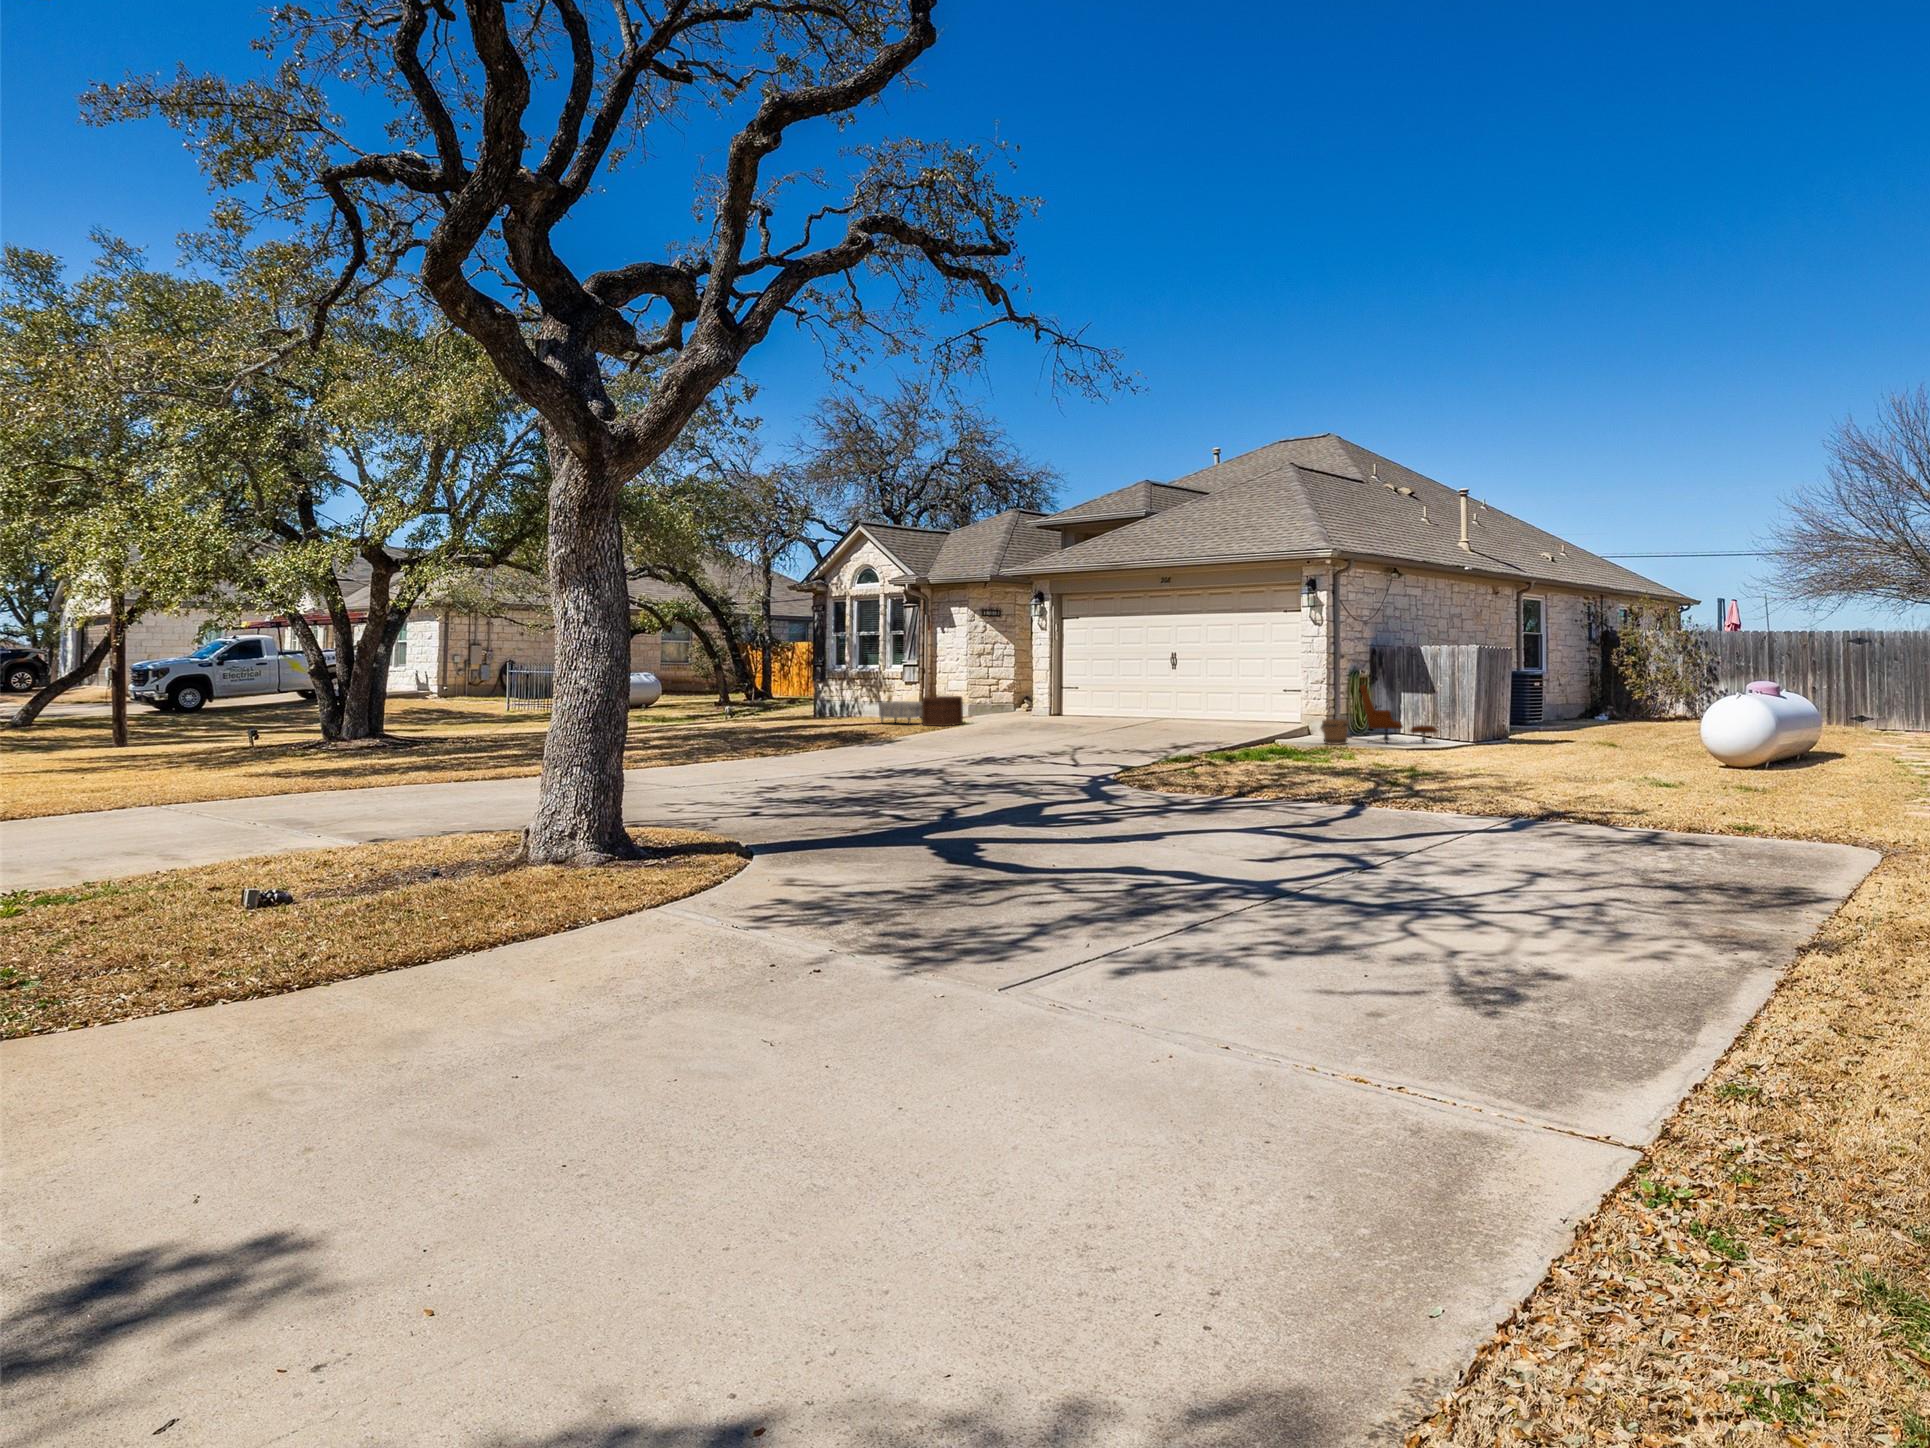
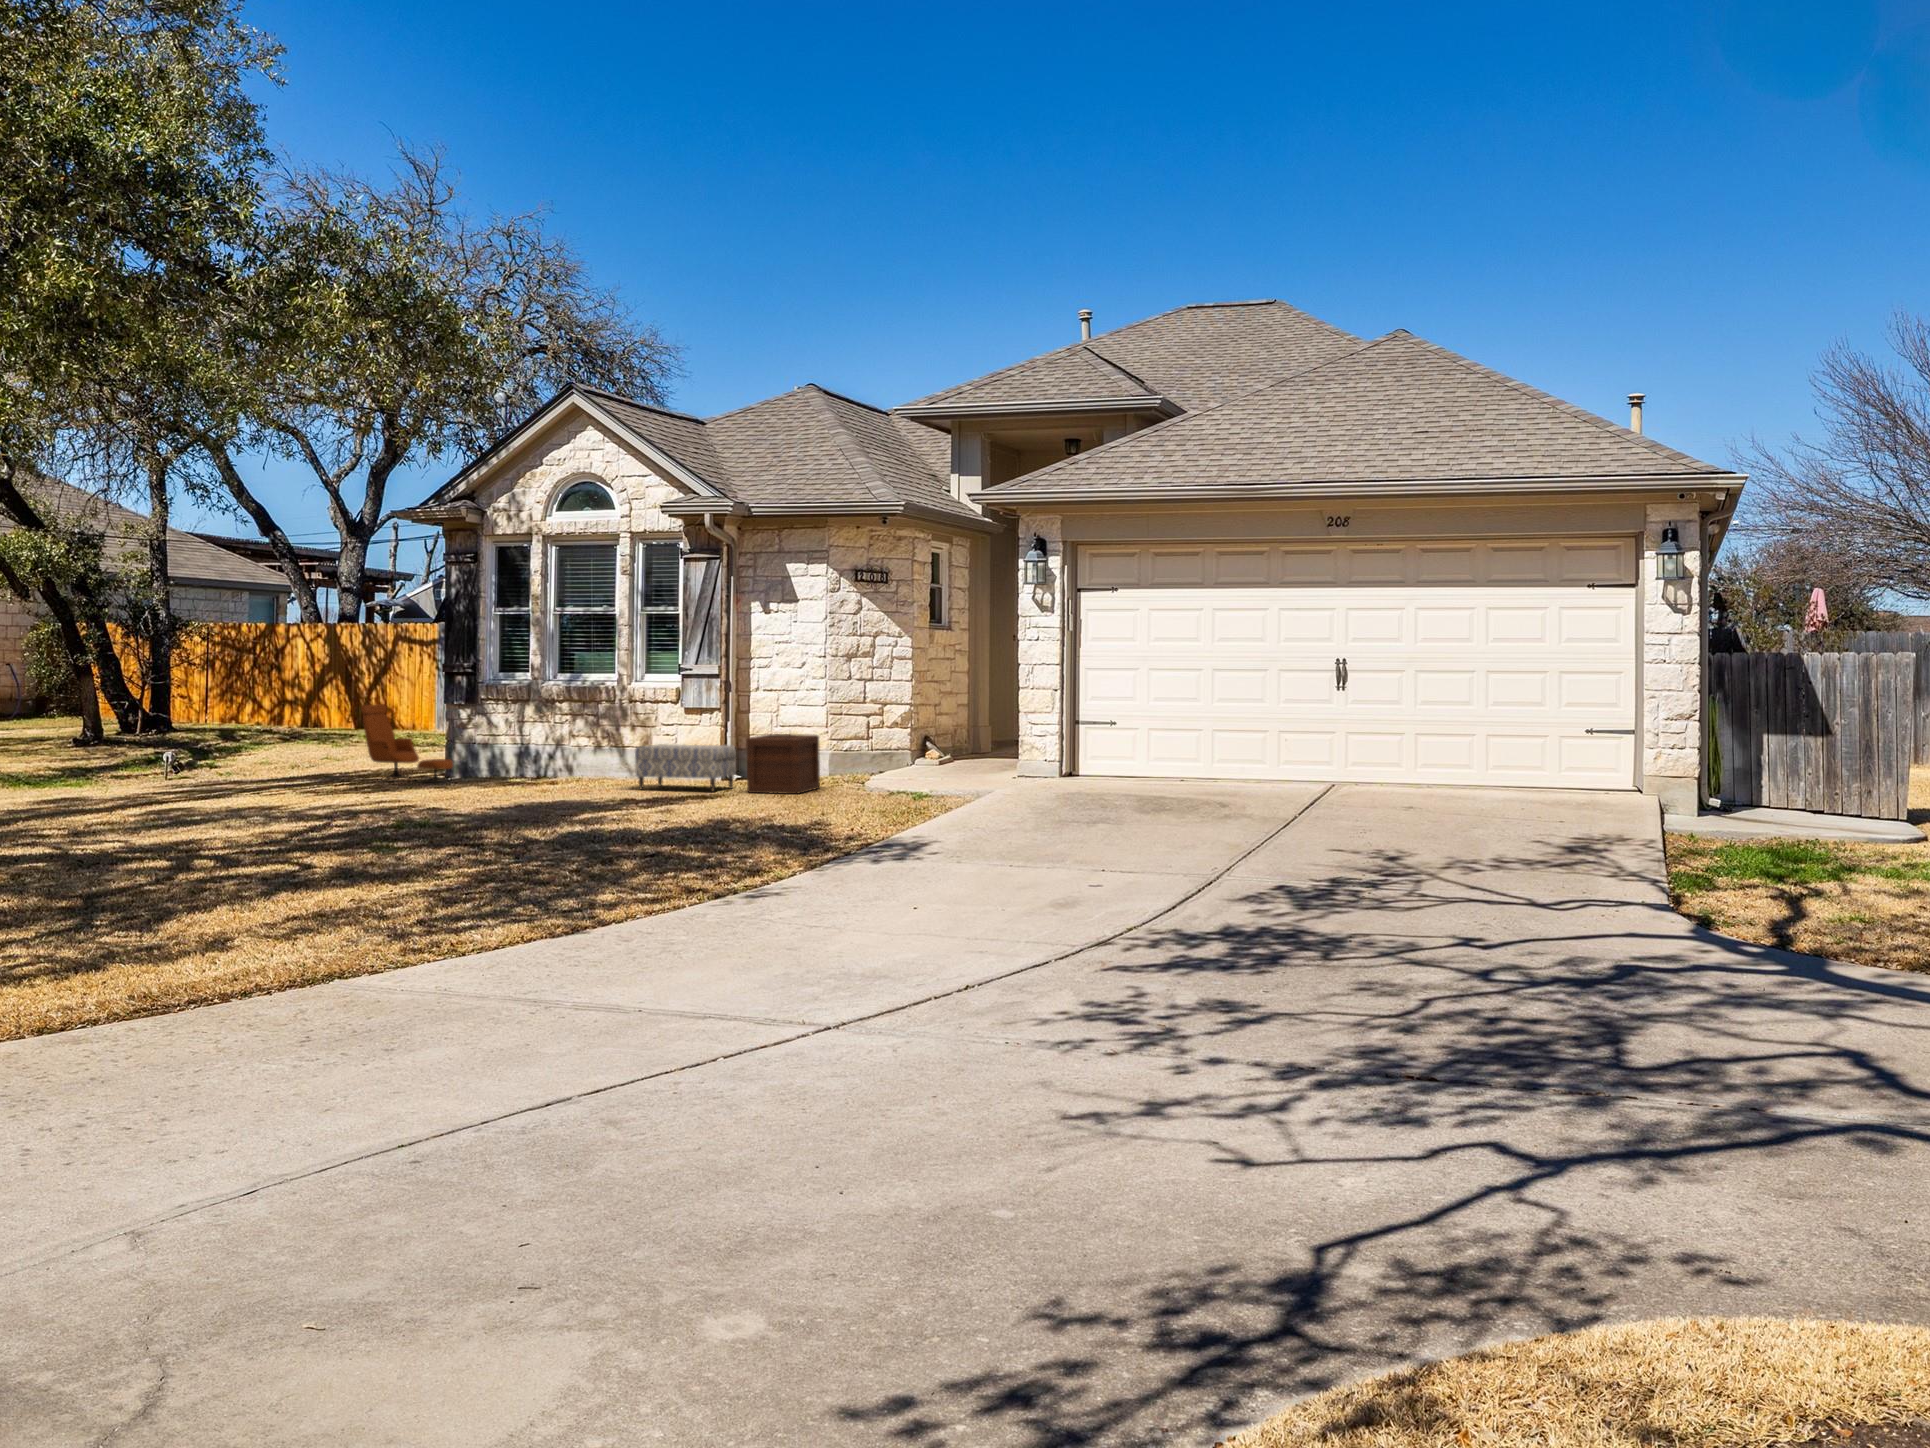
lounge chair: present [1360,685,1437,742] -> present [361,704,454,781]
bucket: present [1321,719,1348,745] -> none [1691,781,1748,827]

